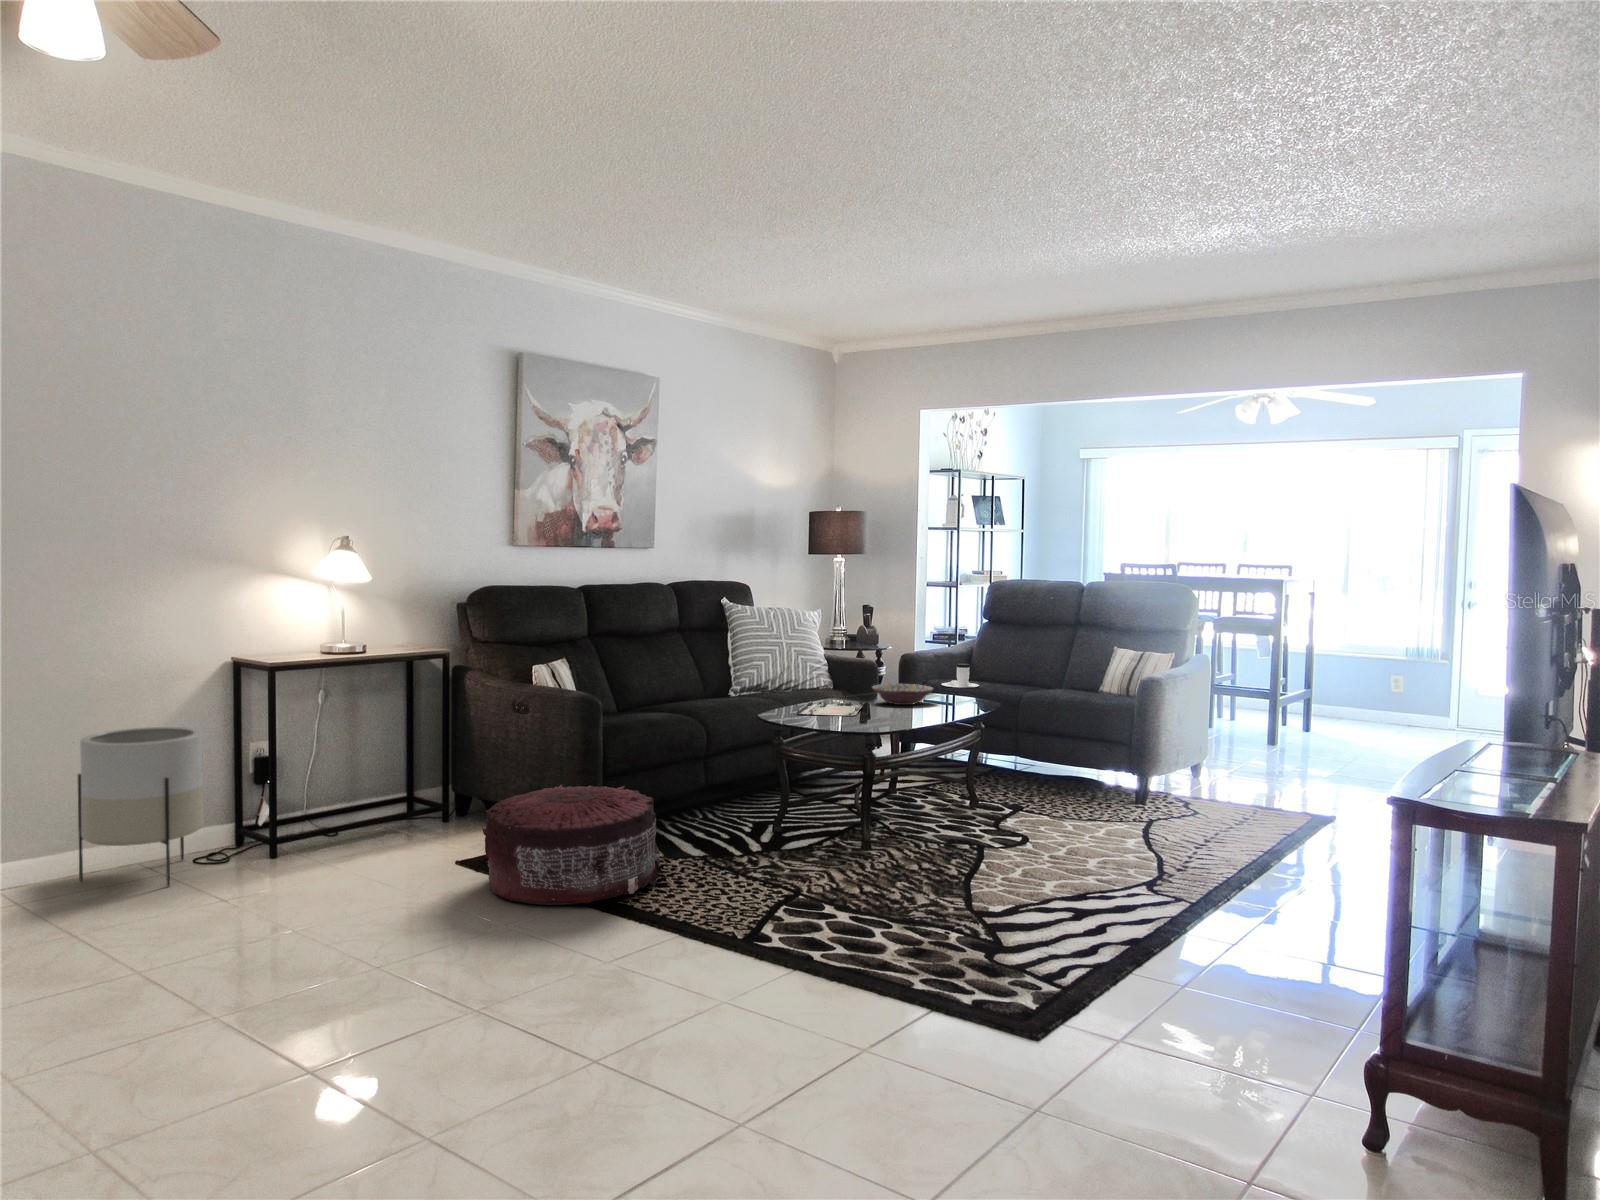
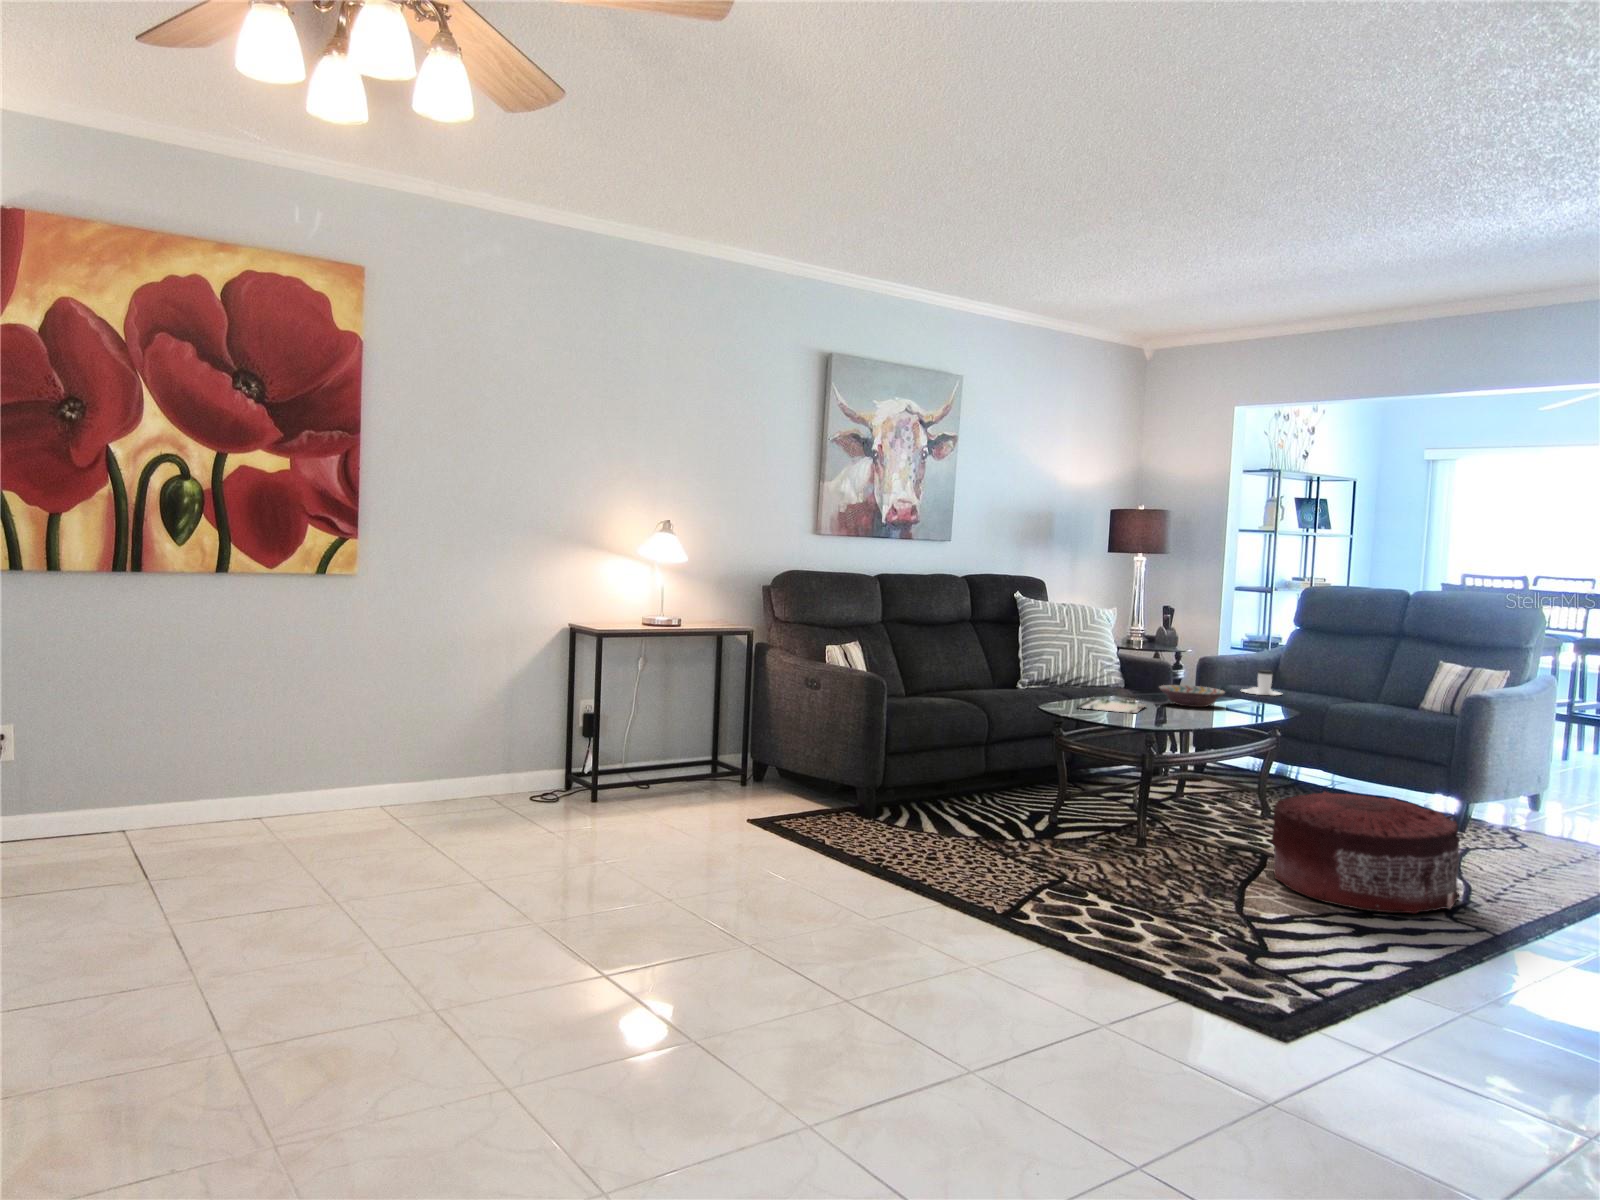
planter: present [78,727,204,886] -> none [454,681,549,815]
pouf: present [482,785,663,905] -> present [1271,791,1460,914]

